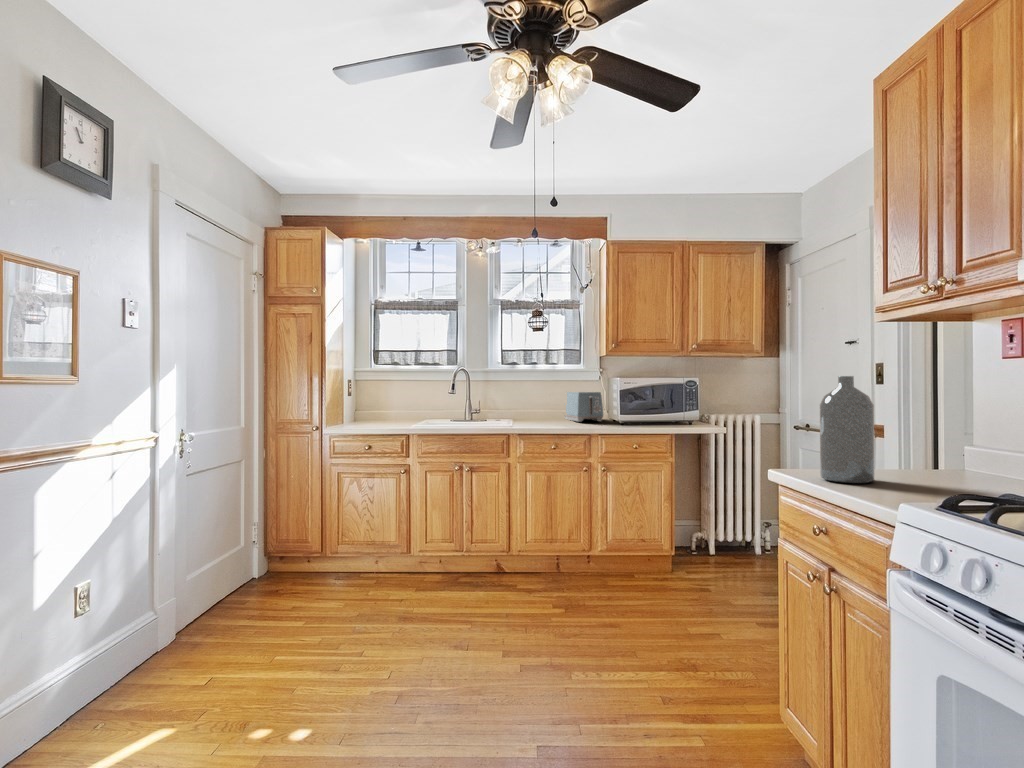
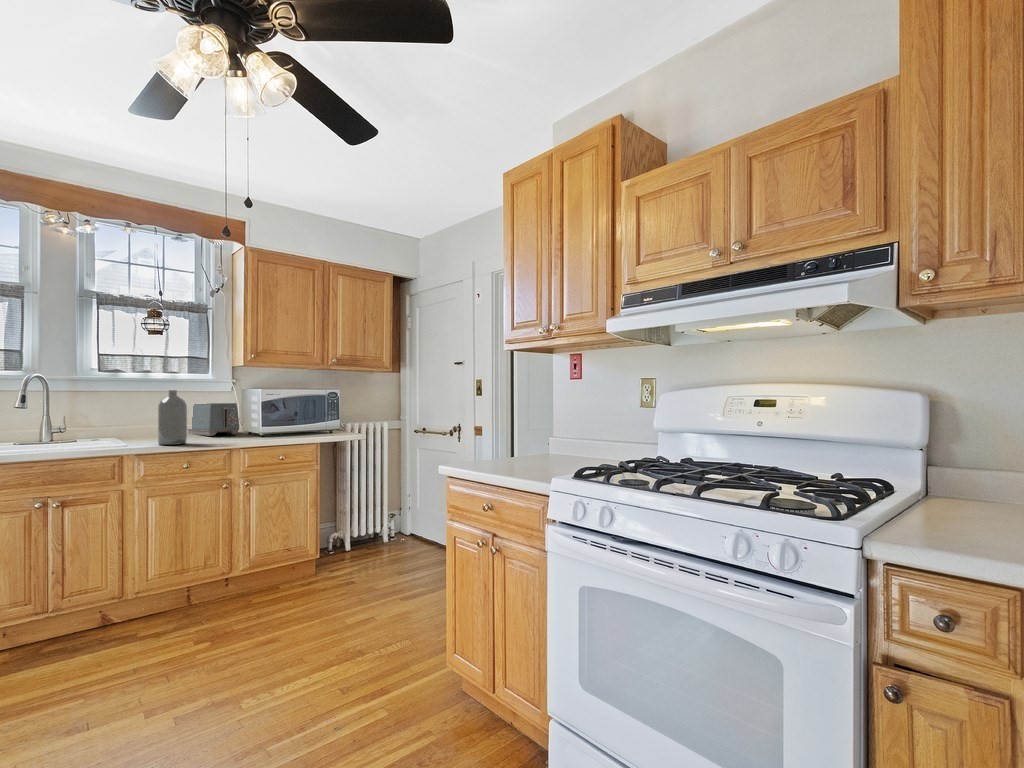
bottle: present [820,376,875,483] -> present [158,390,187,445]

